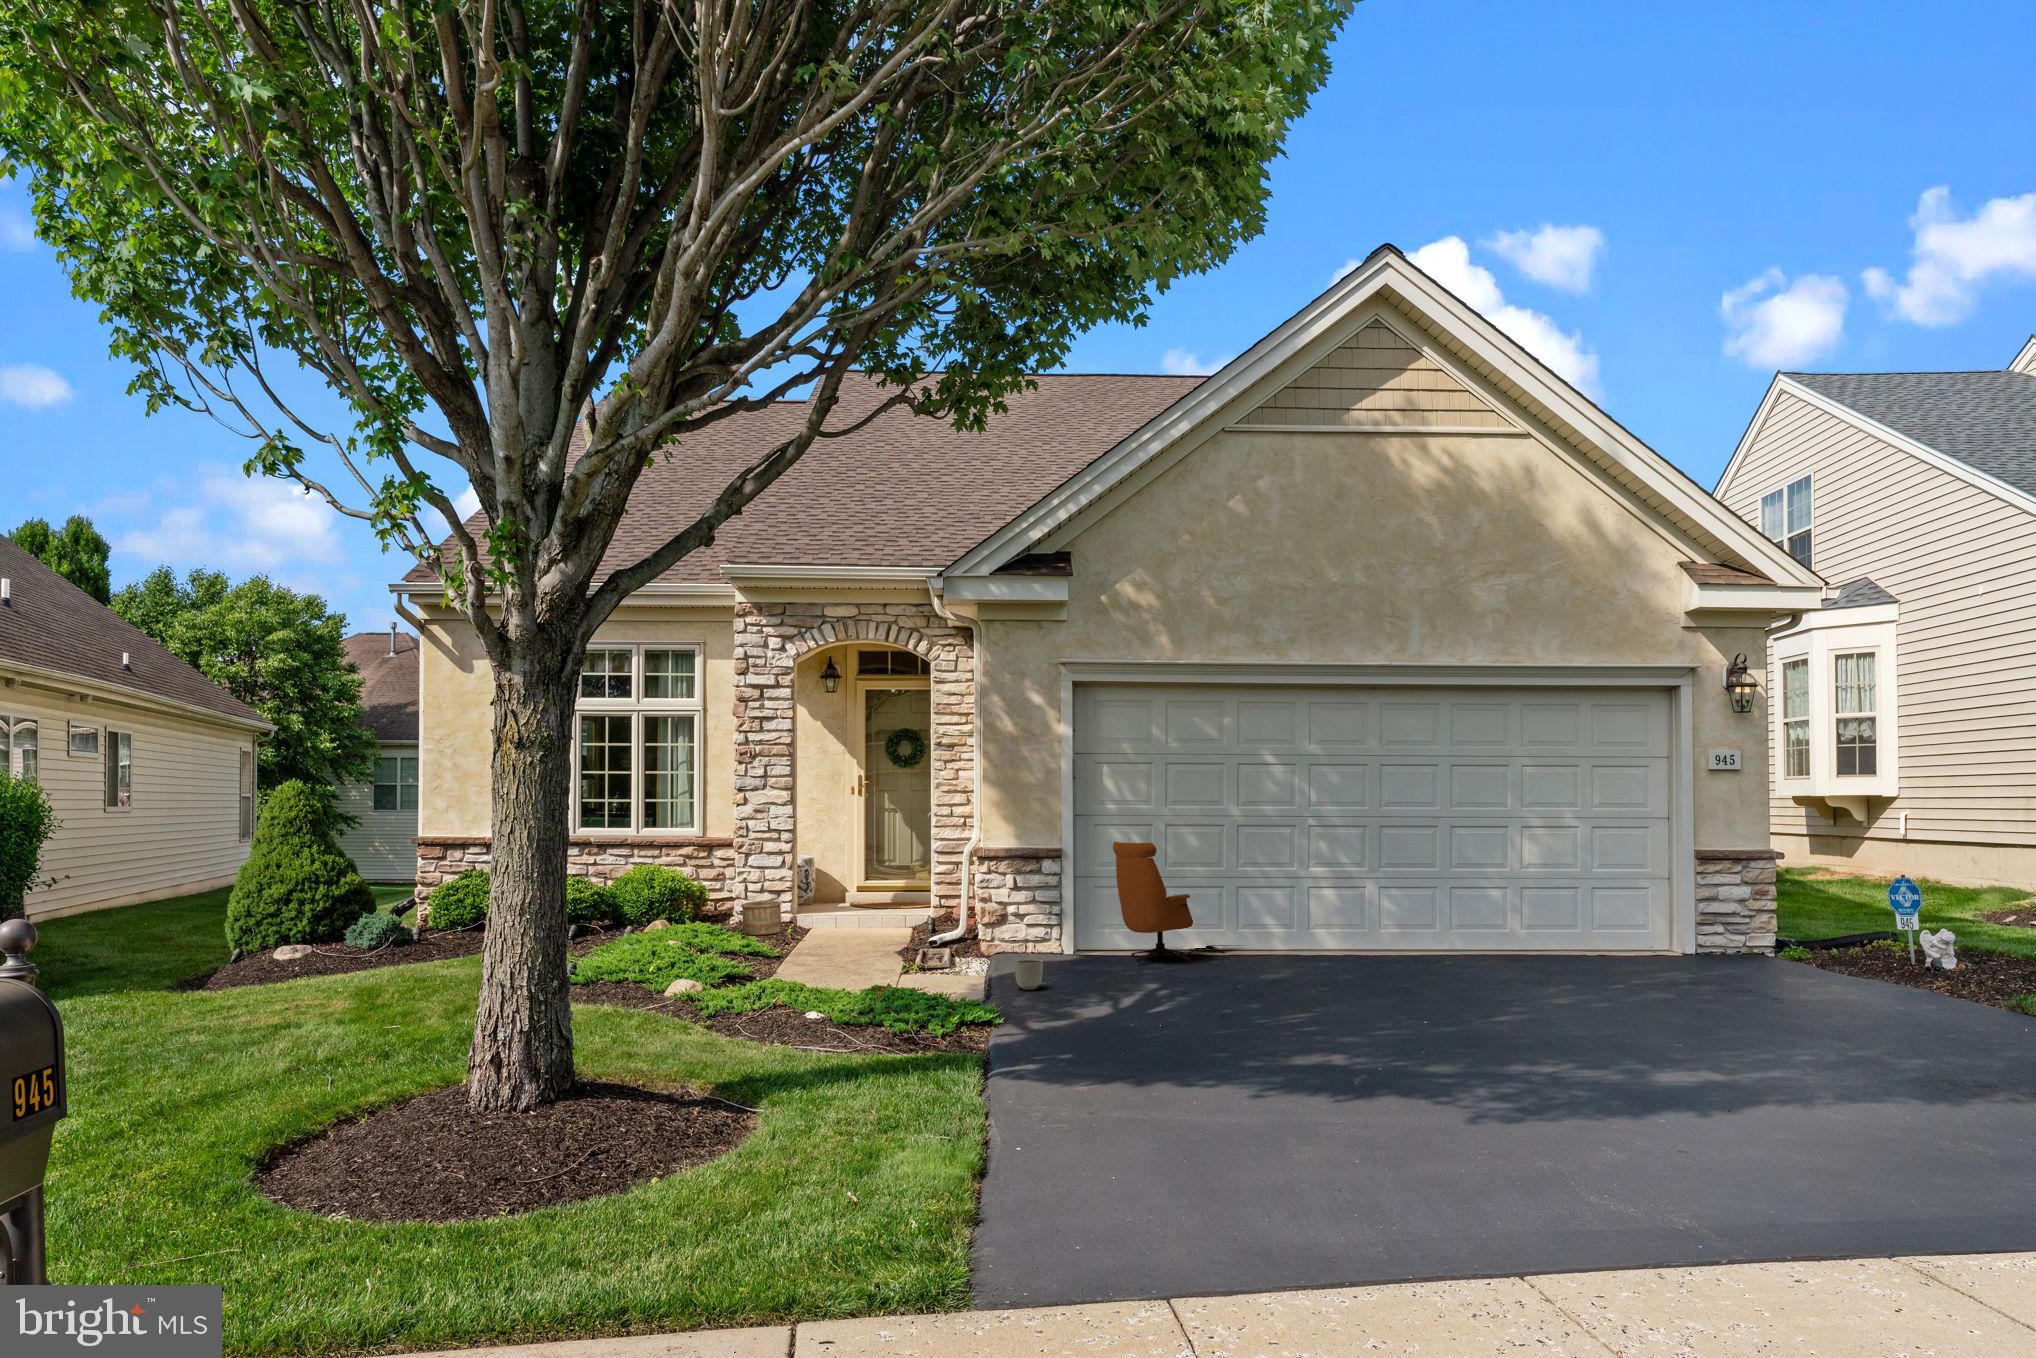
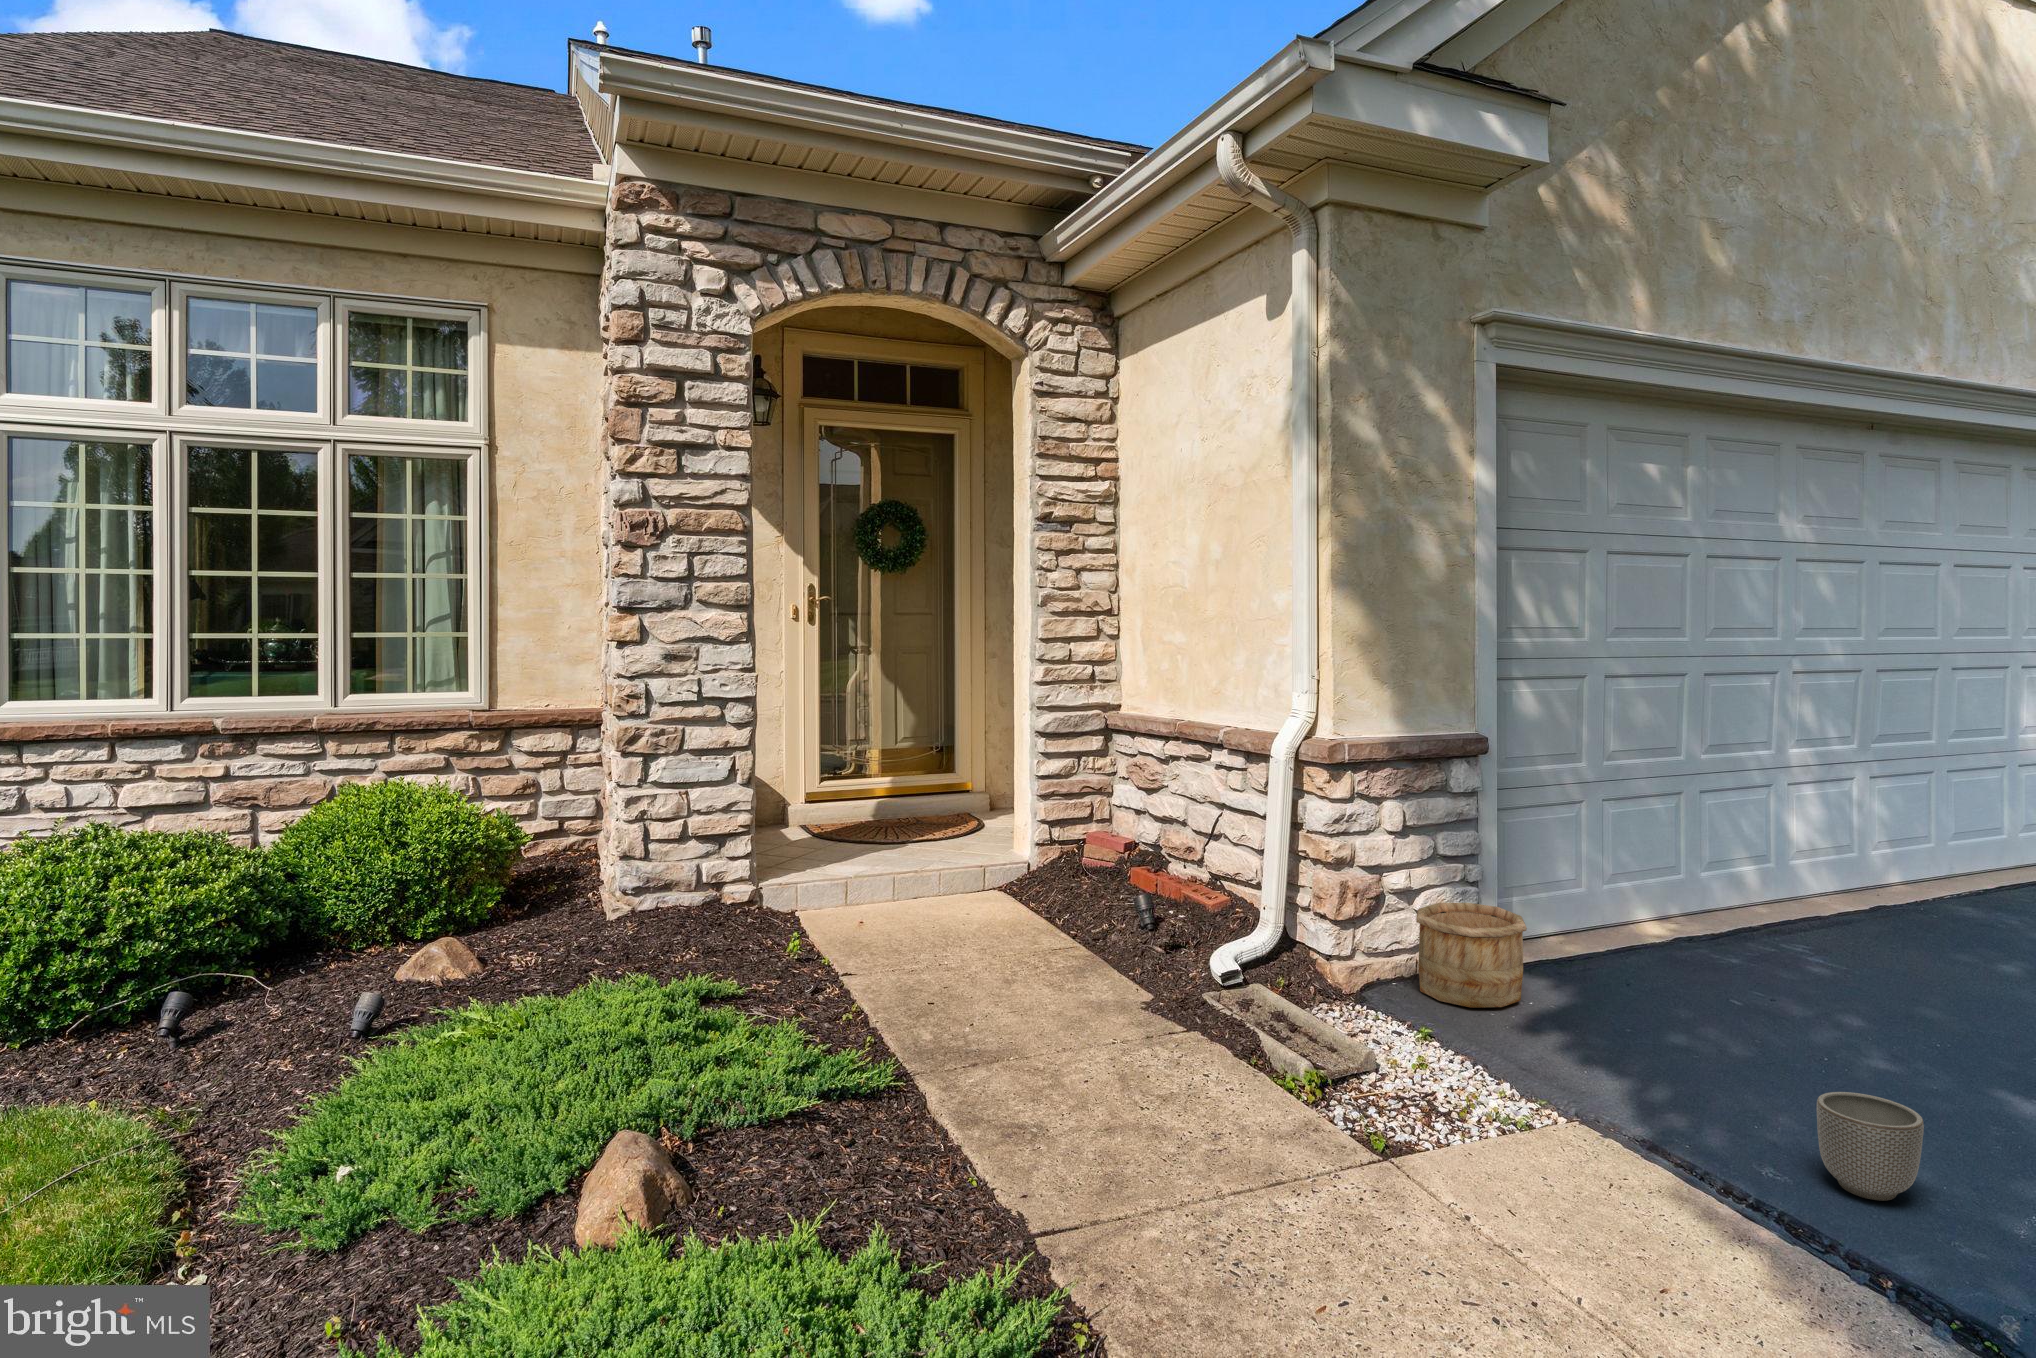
lounge chair: present [1113,842,1225,963] -> none [1659,728,1858,1007]
wooden bucket: present [741,901,782,935] -> present [1416,903,1527,1008]

